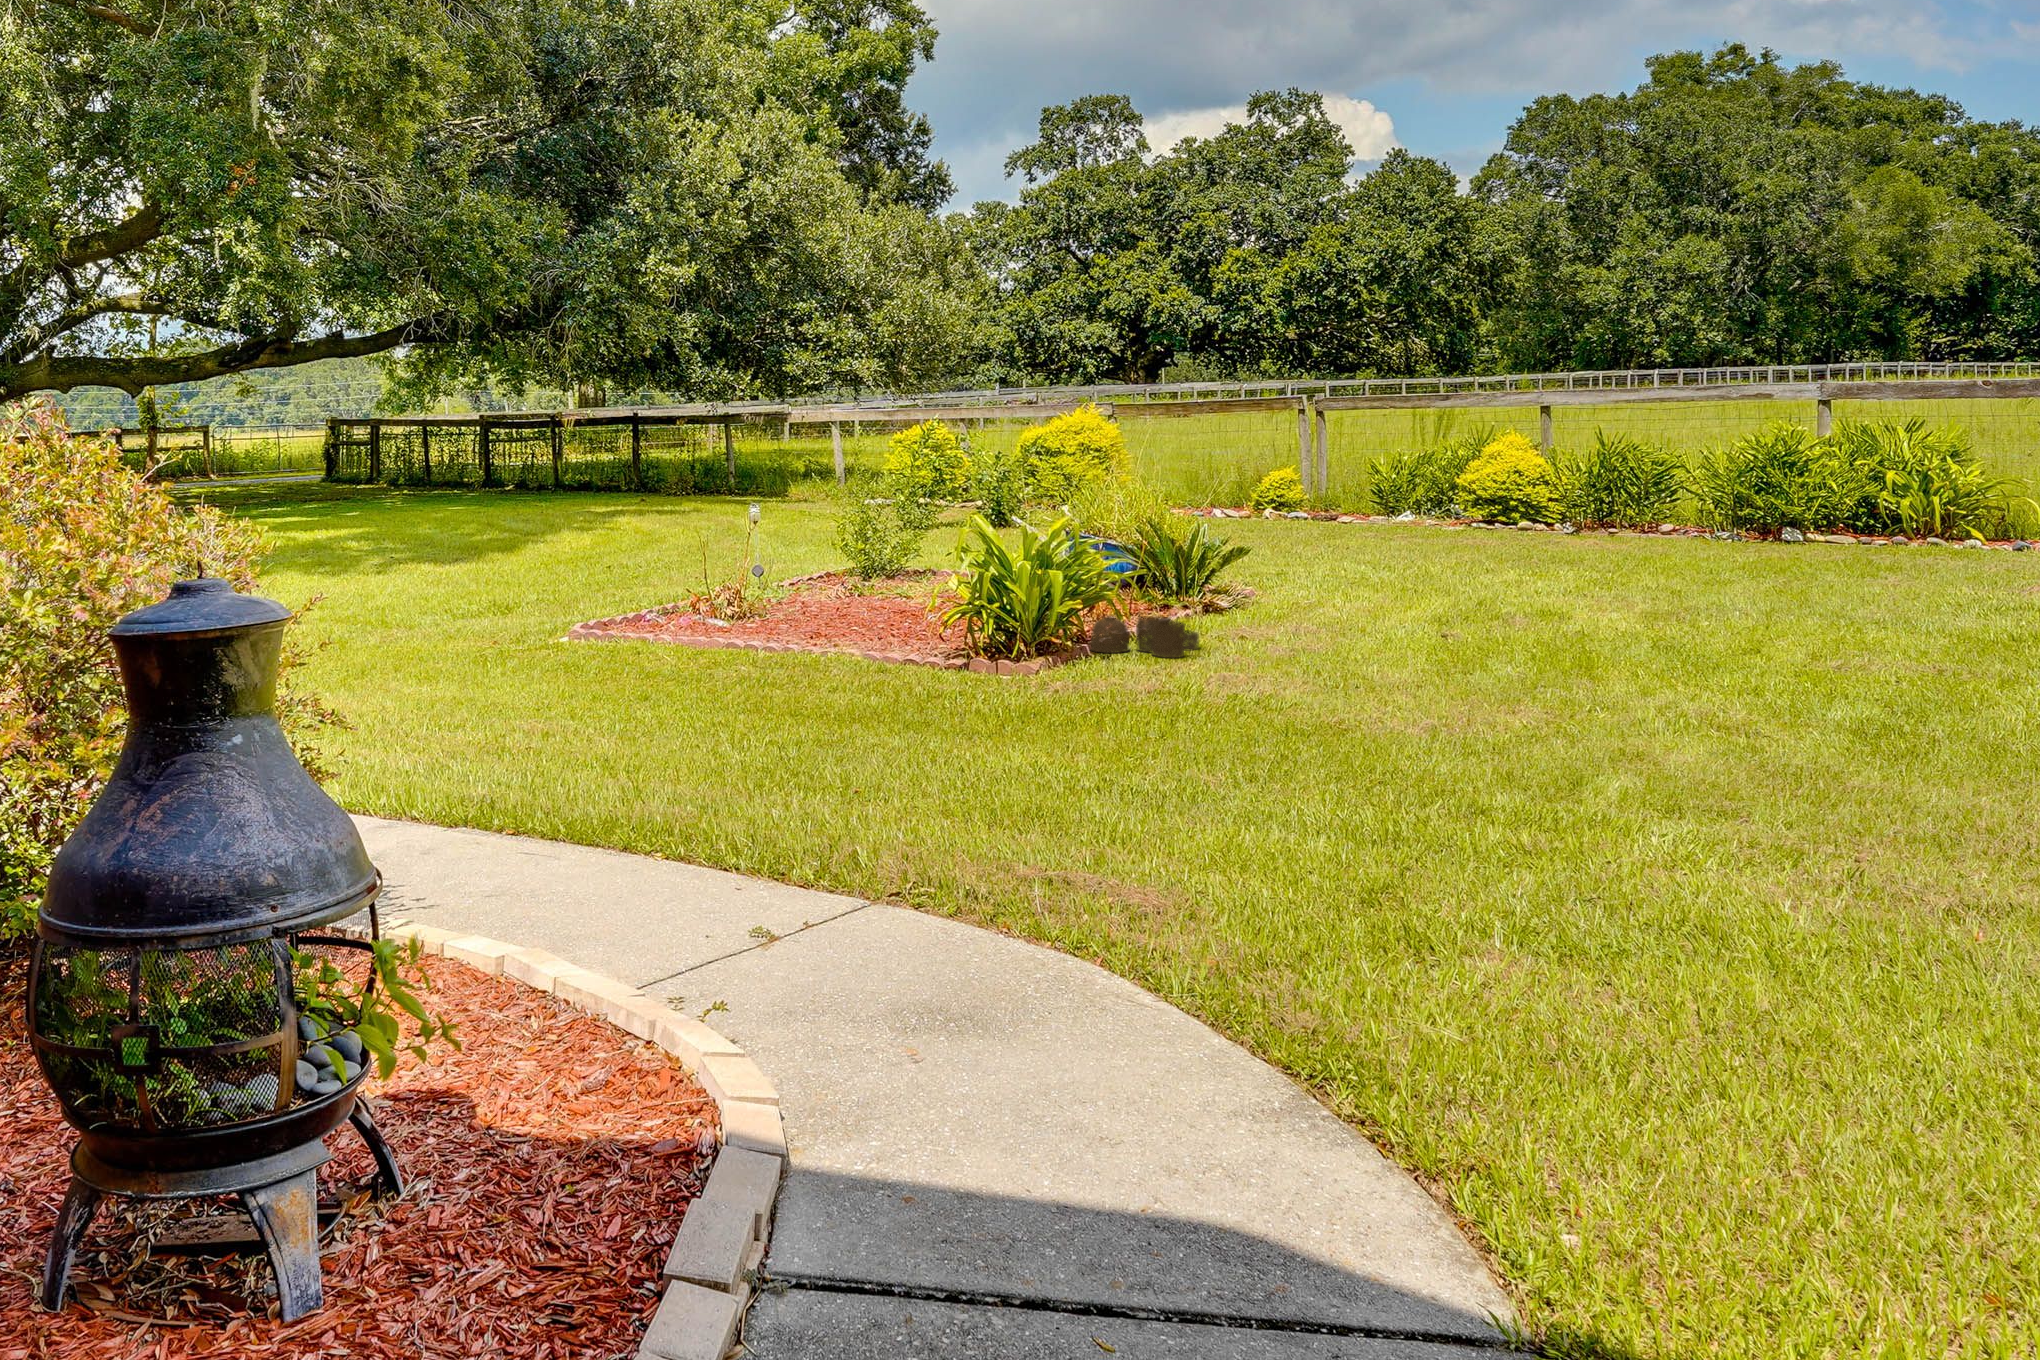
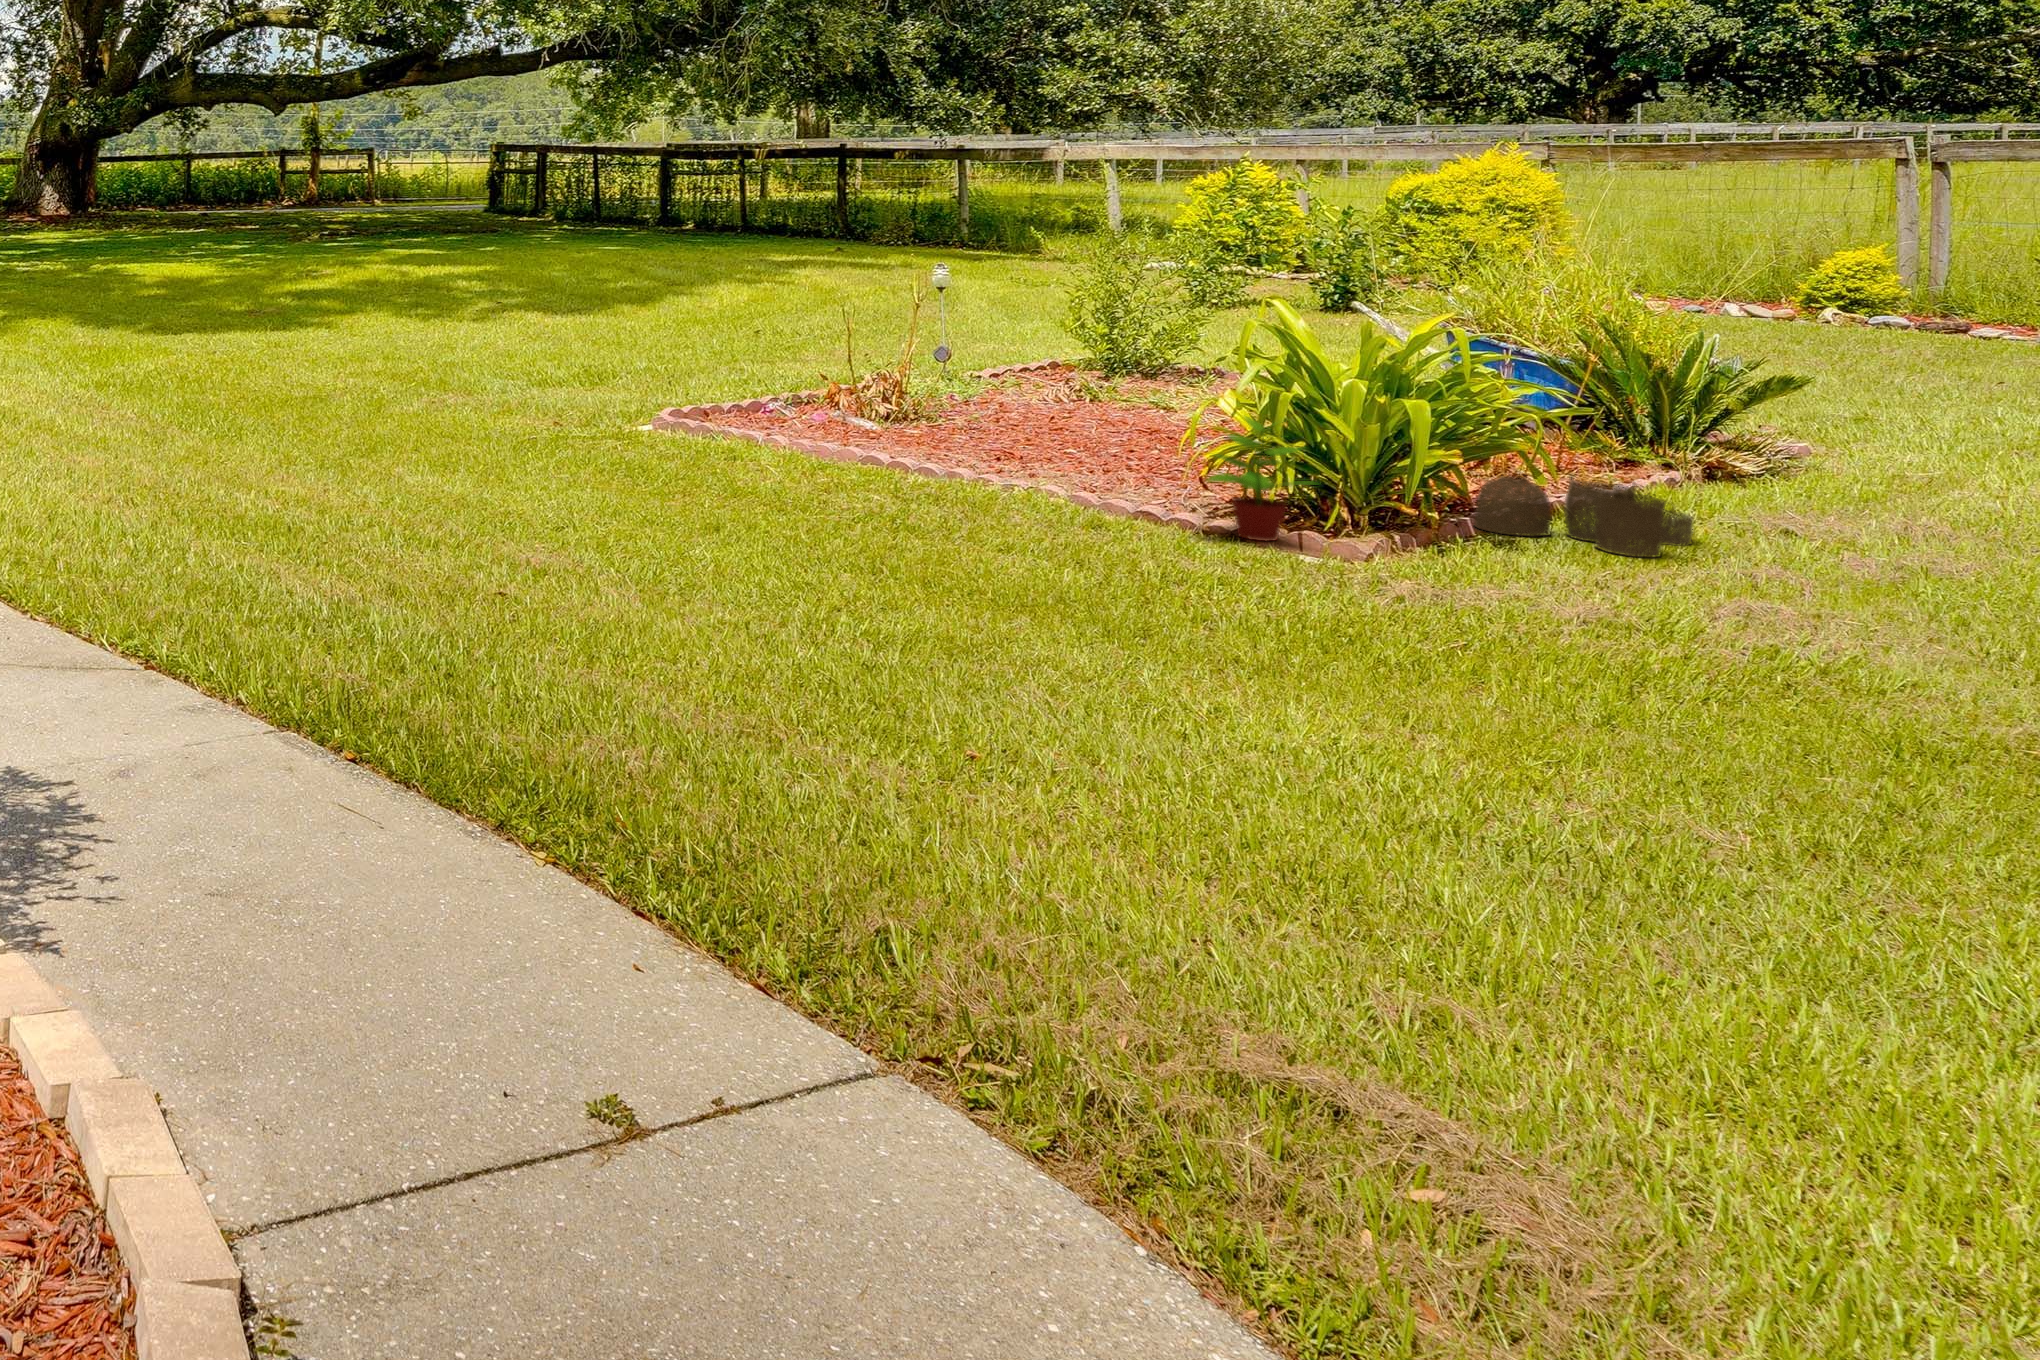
potted plant: none [948,585,1012,668] -> present [1206,417,1315,541]

